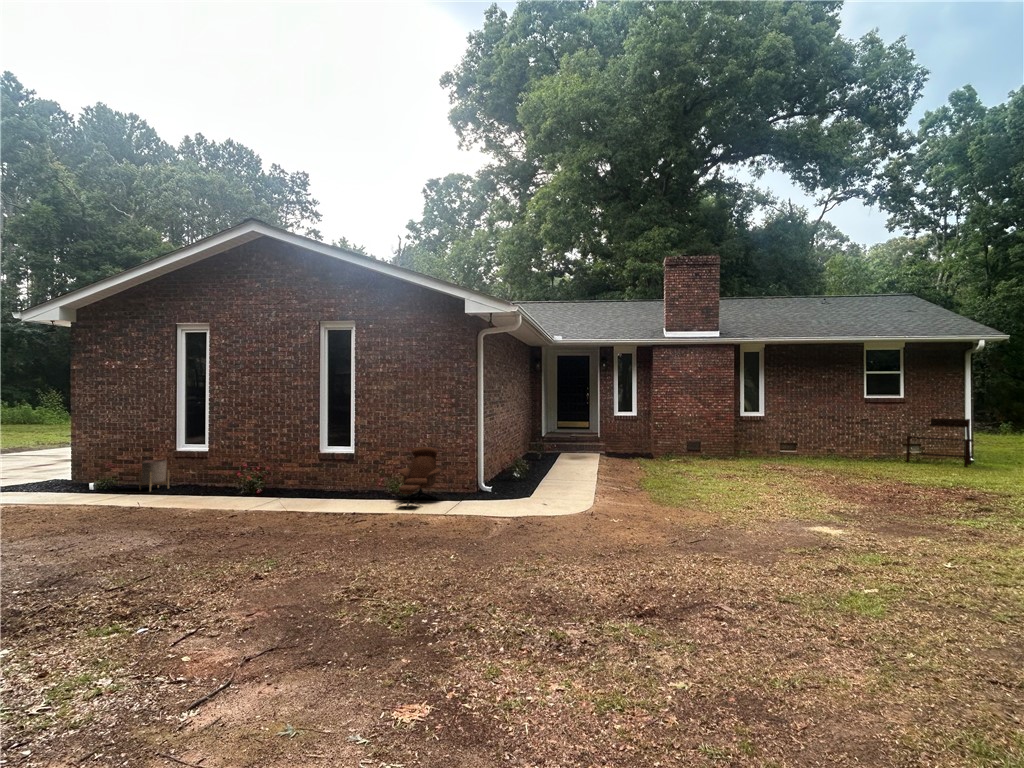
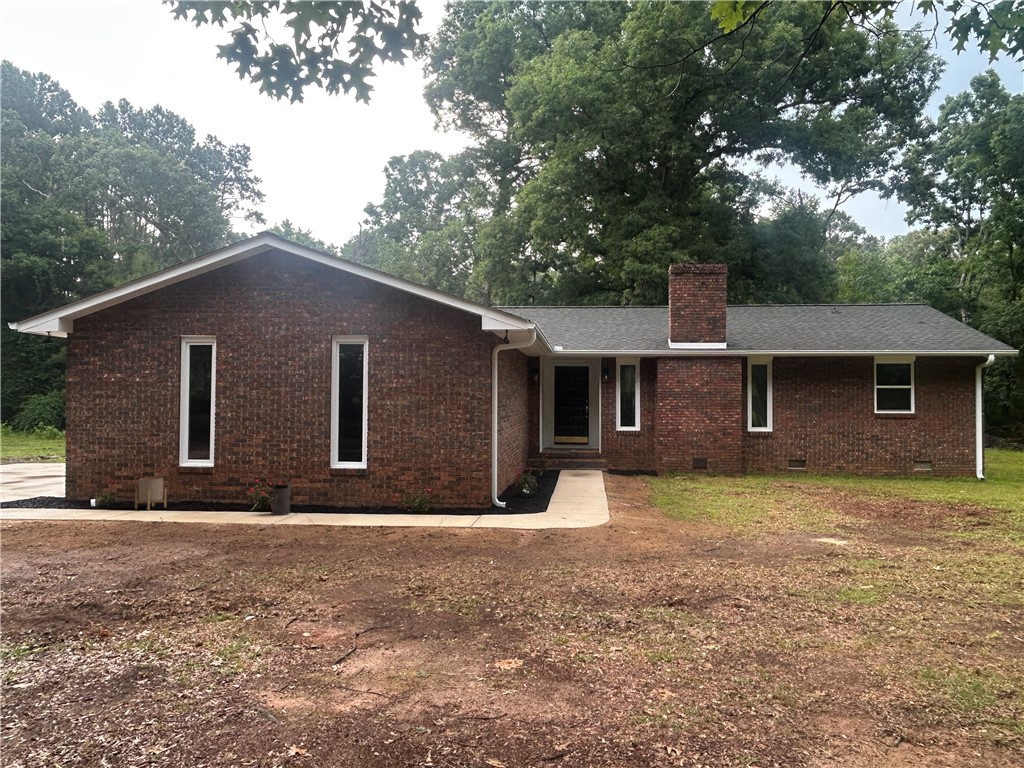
bench: present [906,418,973,467] -> none [916,432,981,483]
lounge chair: present [398,447,441,507] -> none [414,463,456,525]
watering can: none [262,461,287,498] -> present [271,481,292,515]

